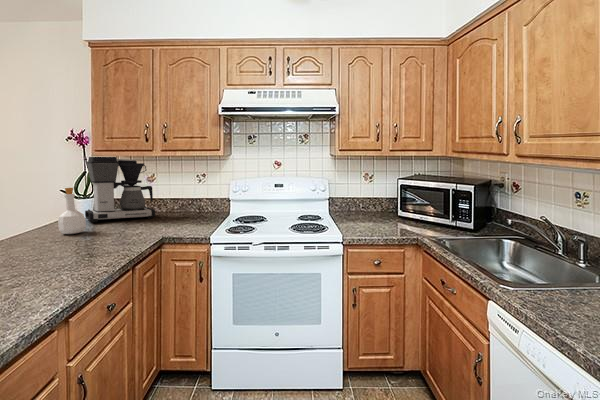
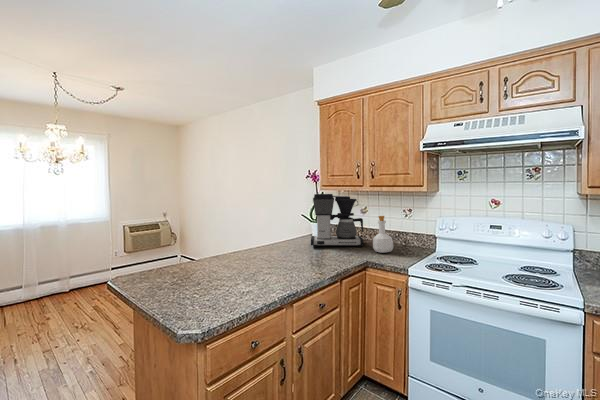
bottle: present [58,188,86,234] -> present [373,216,393,253]

